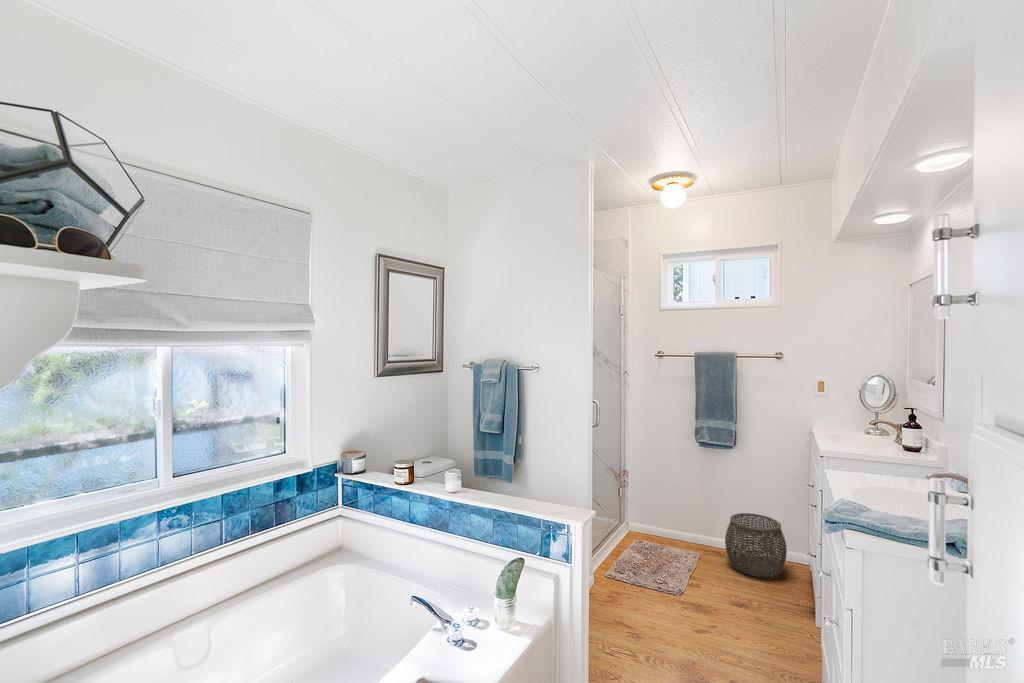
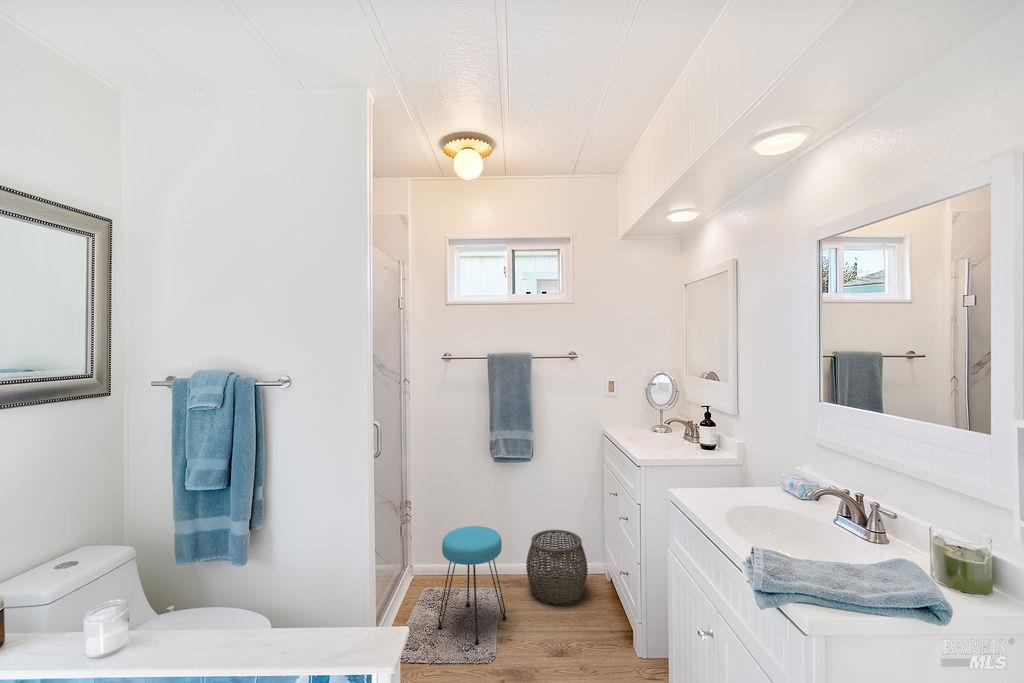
stool: none [642,494,701,583] -> present [438,526,507,644]

